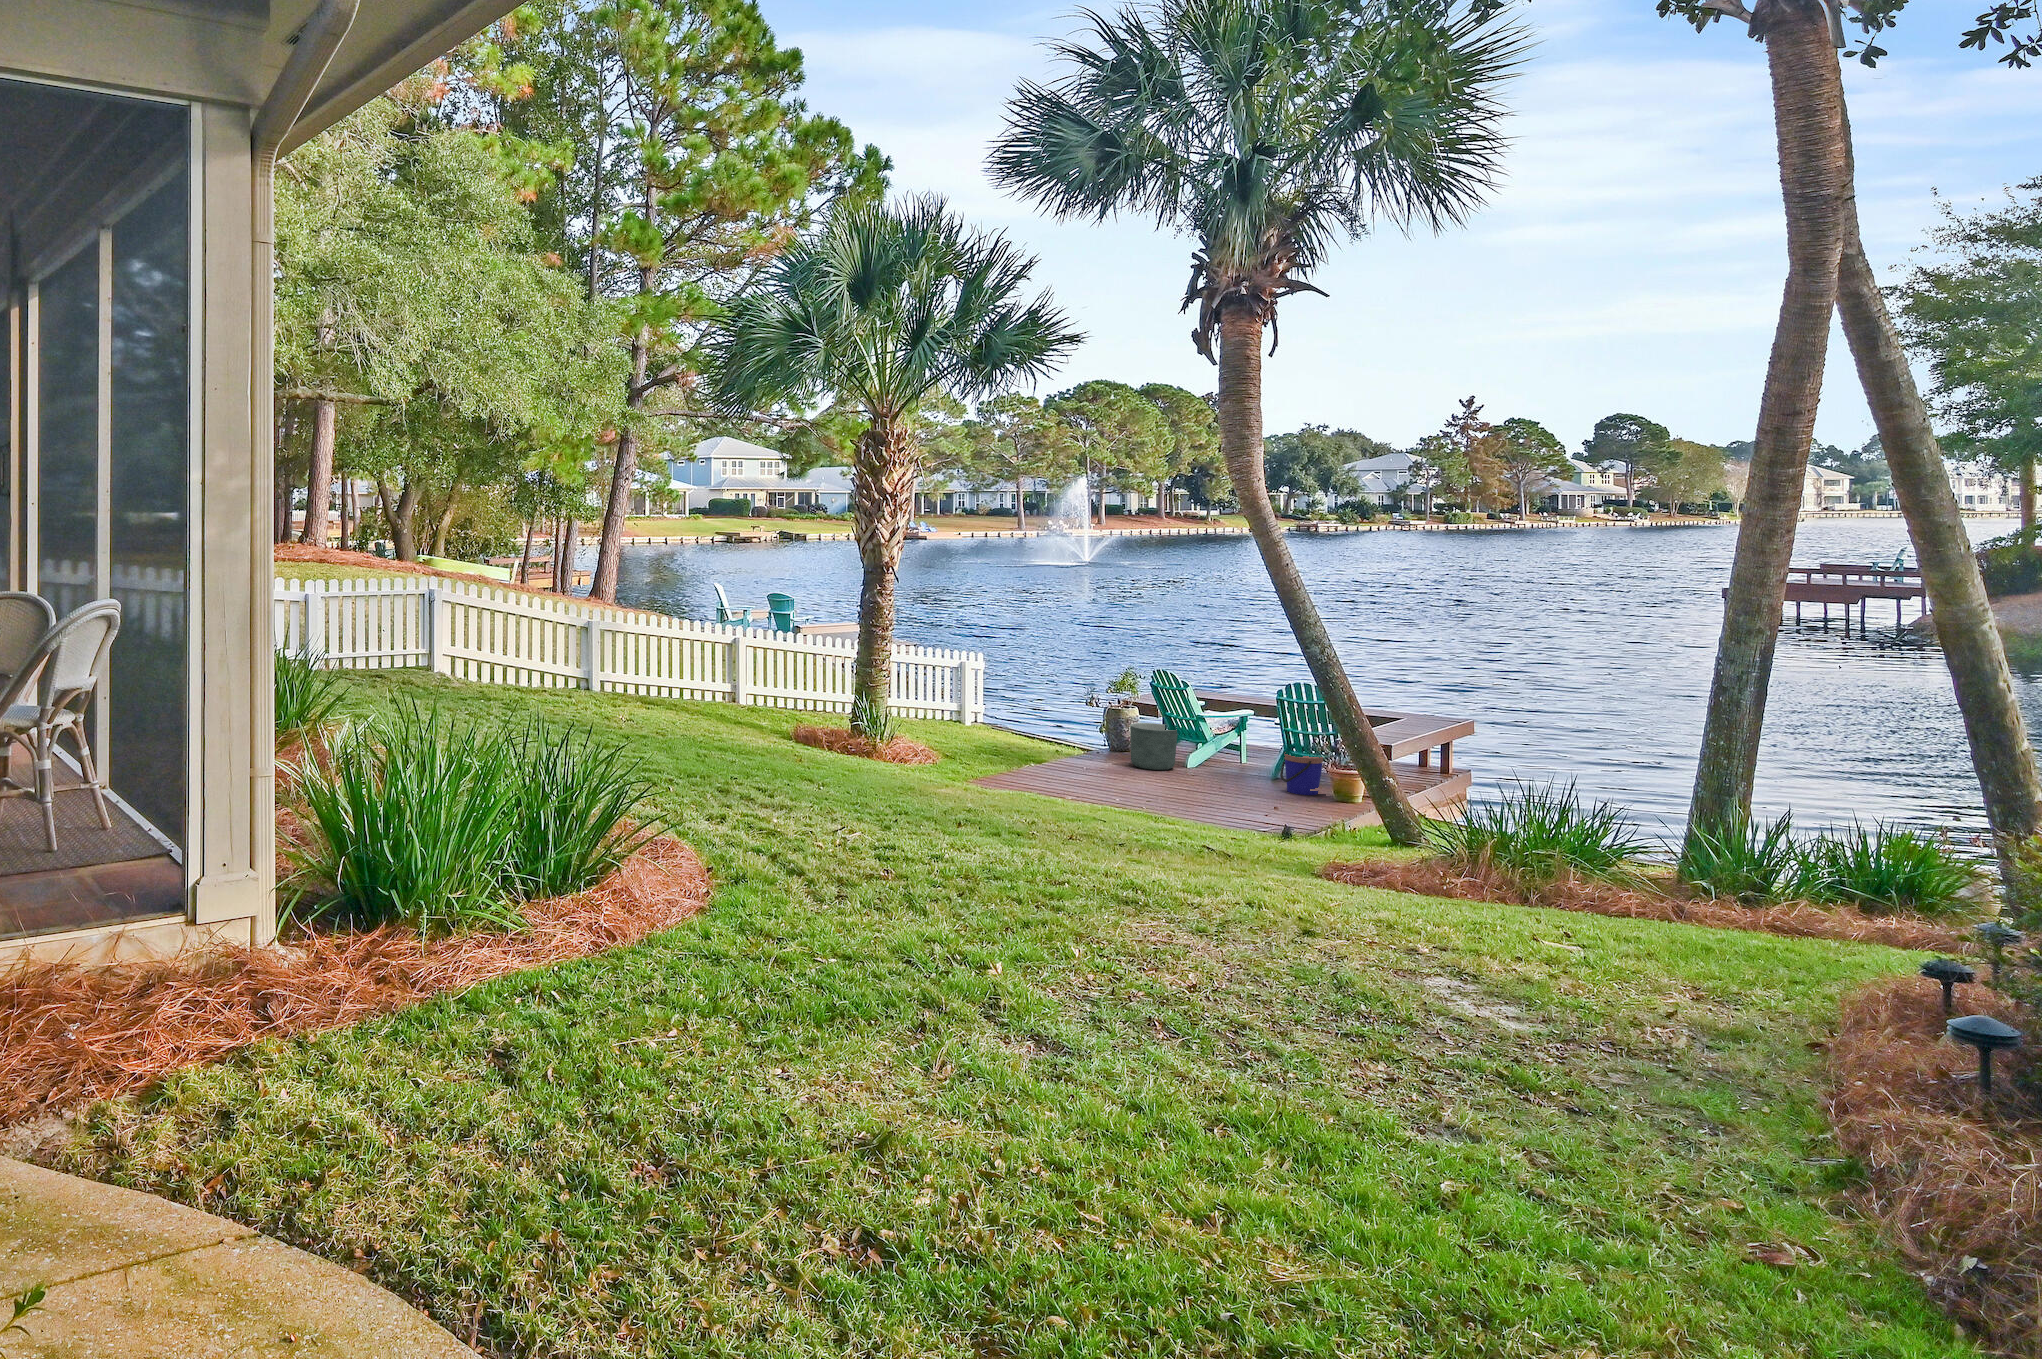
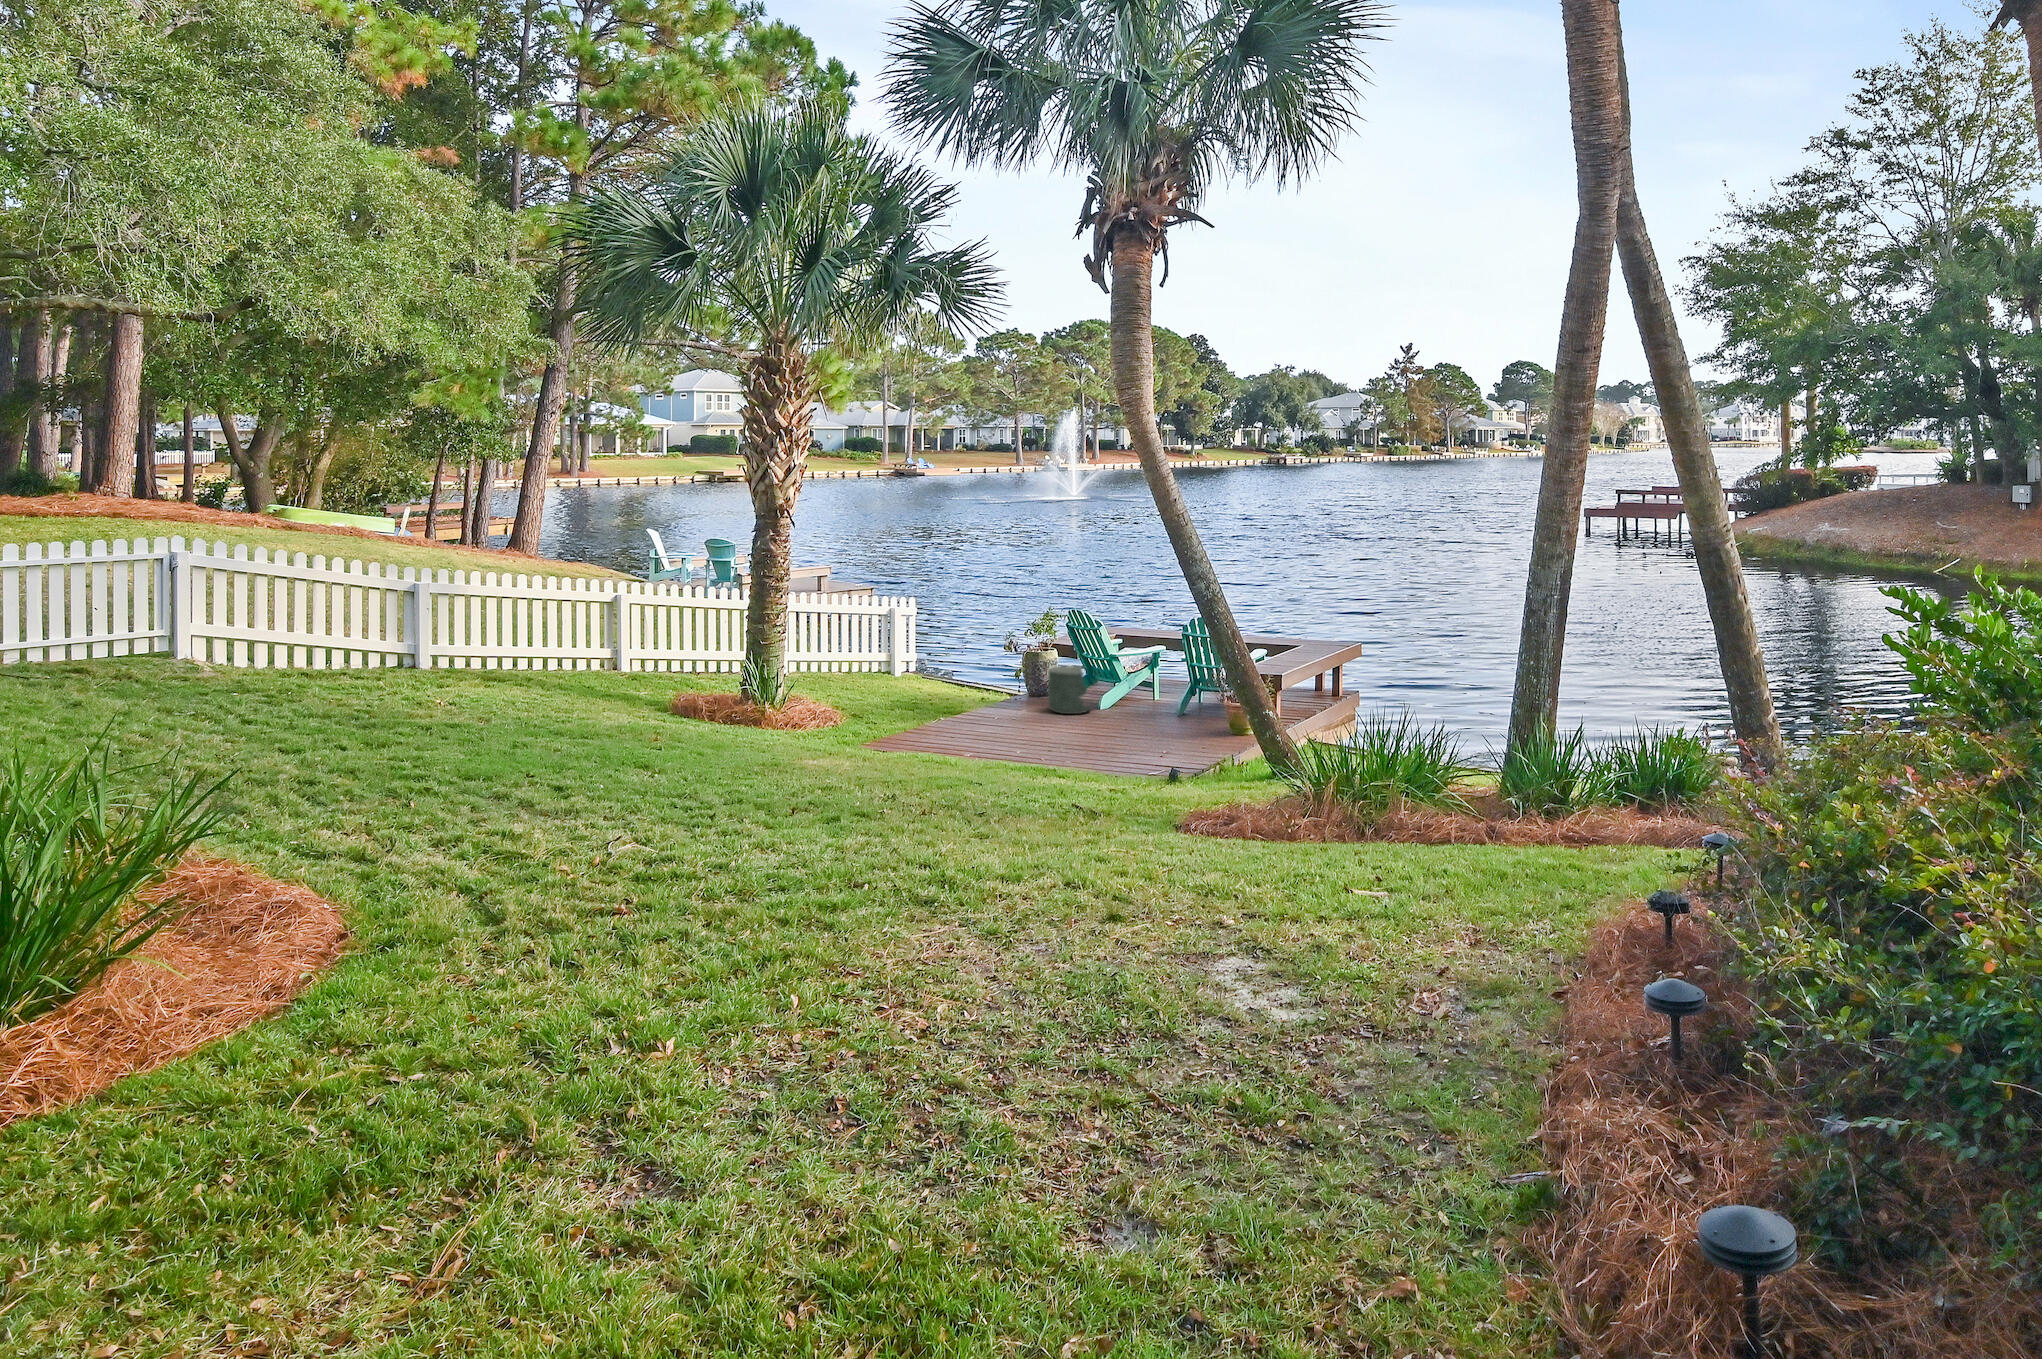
bucket: present [1280,752,1323,795] -> none [1186,689,1225,732]

